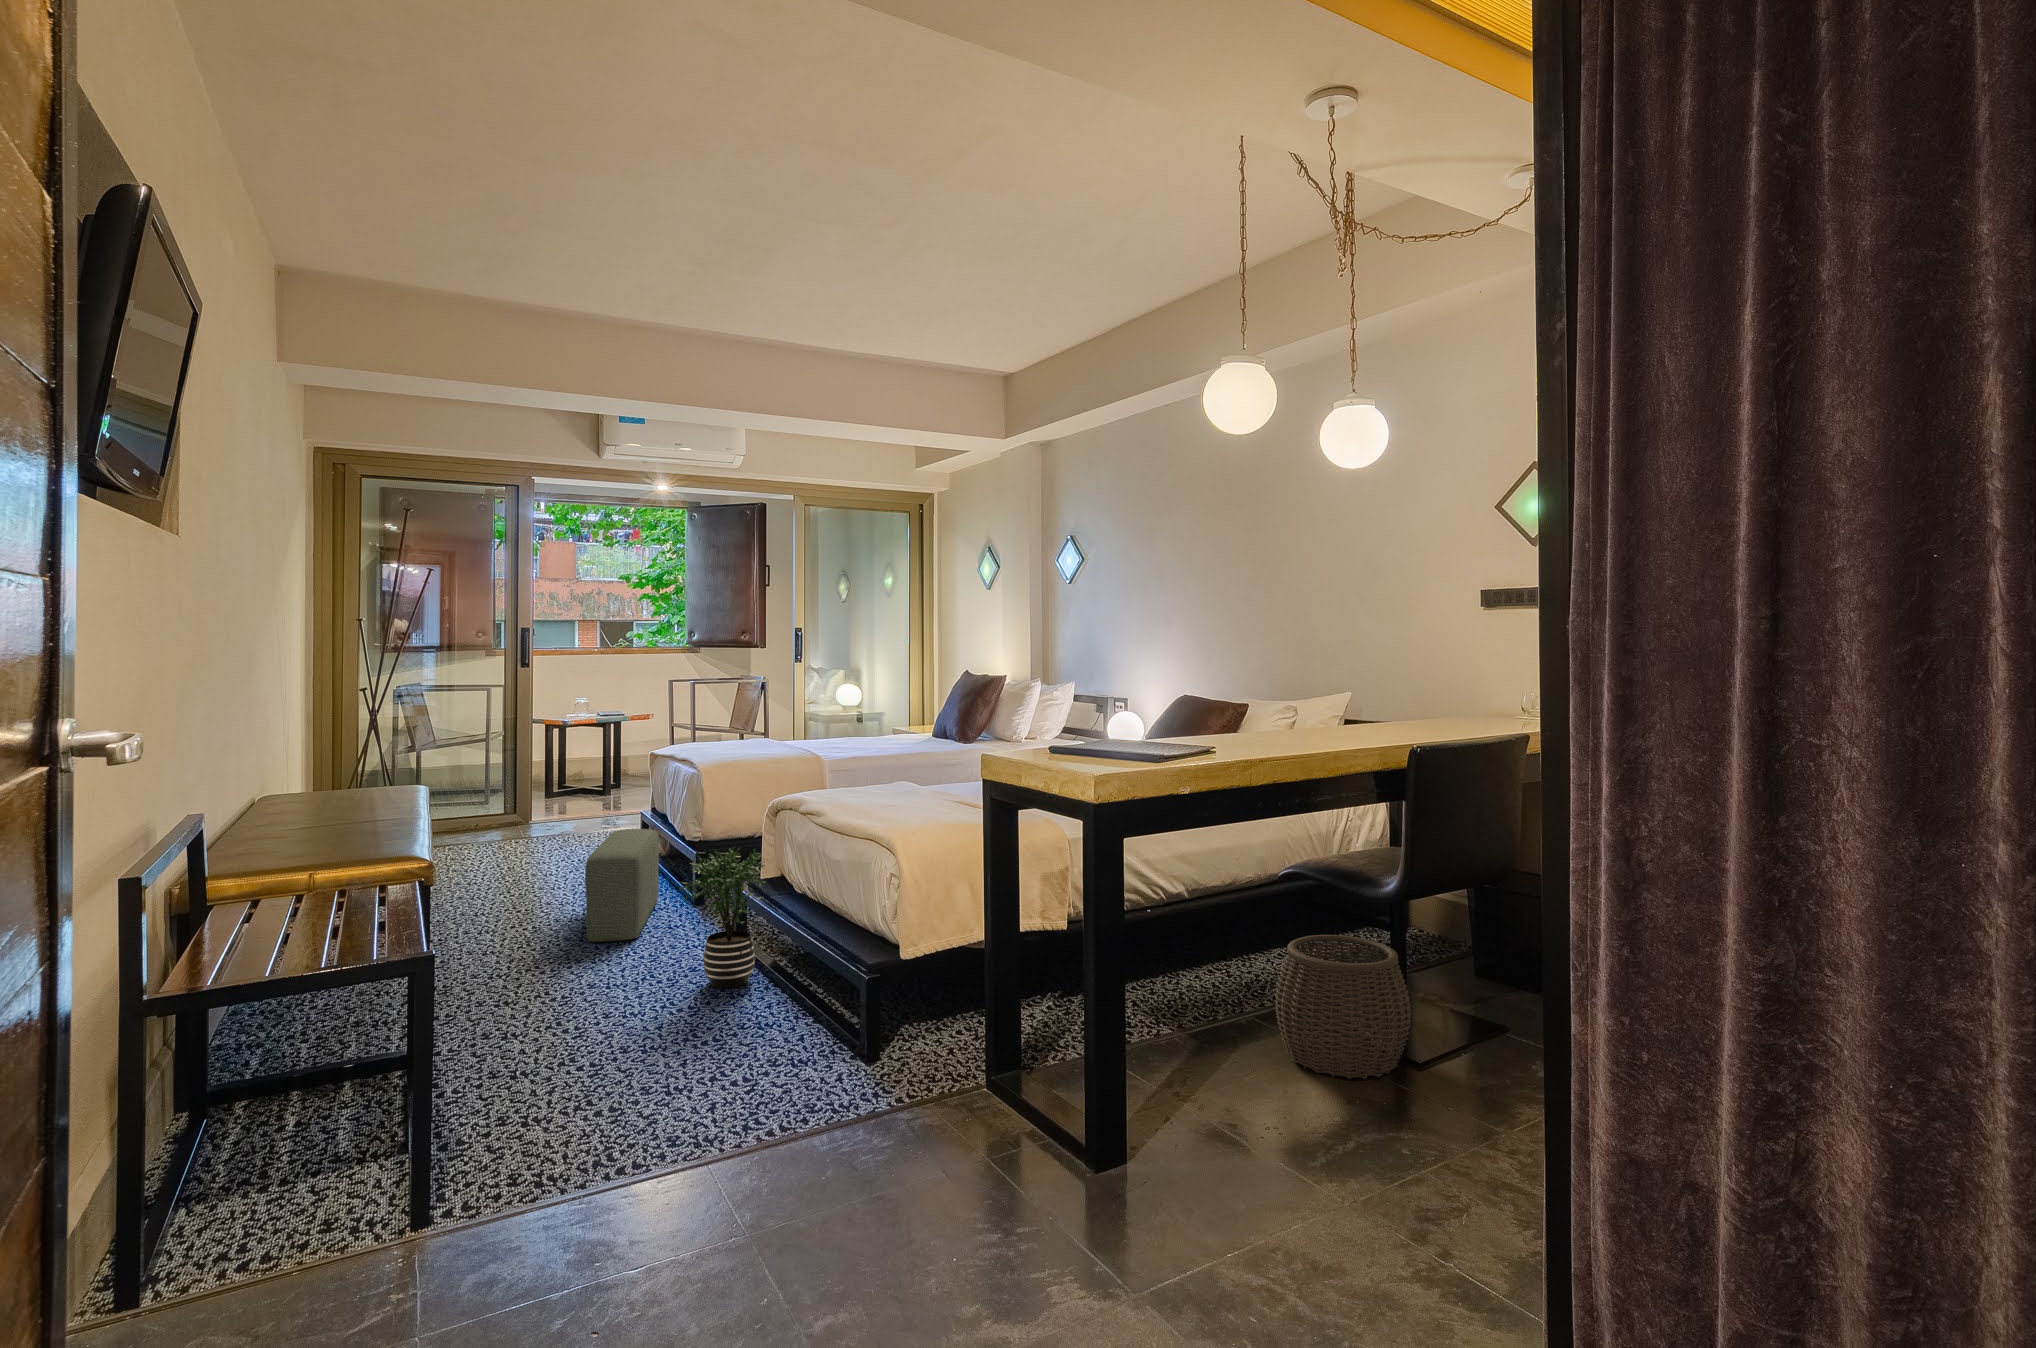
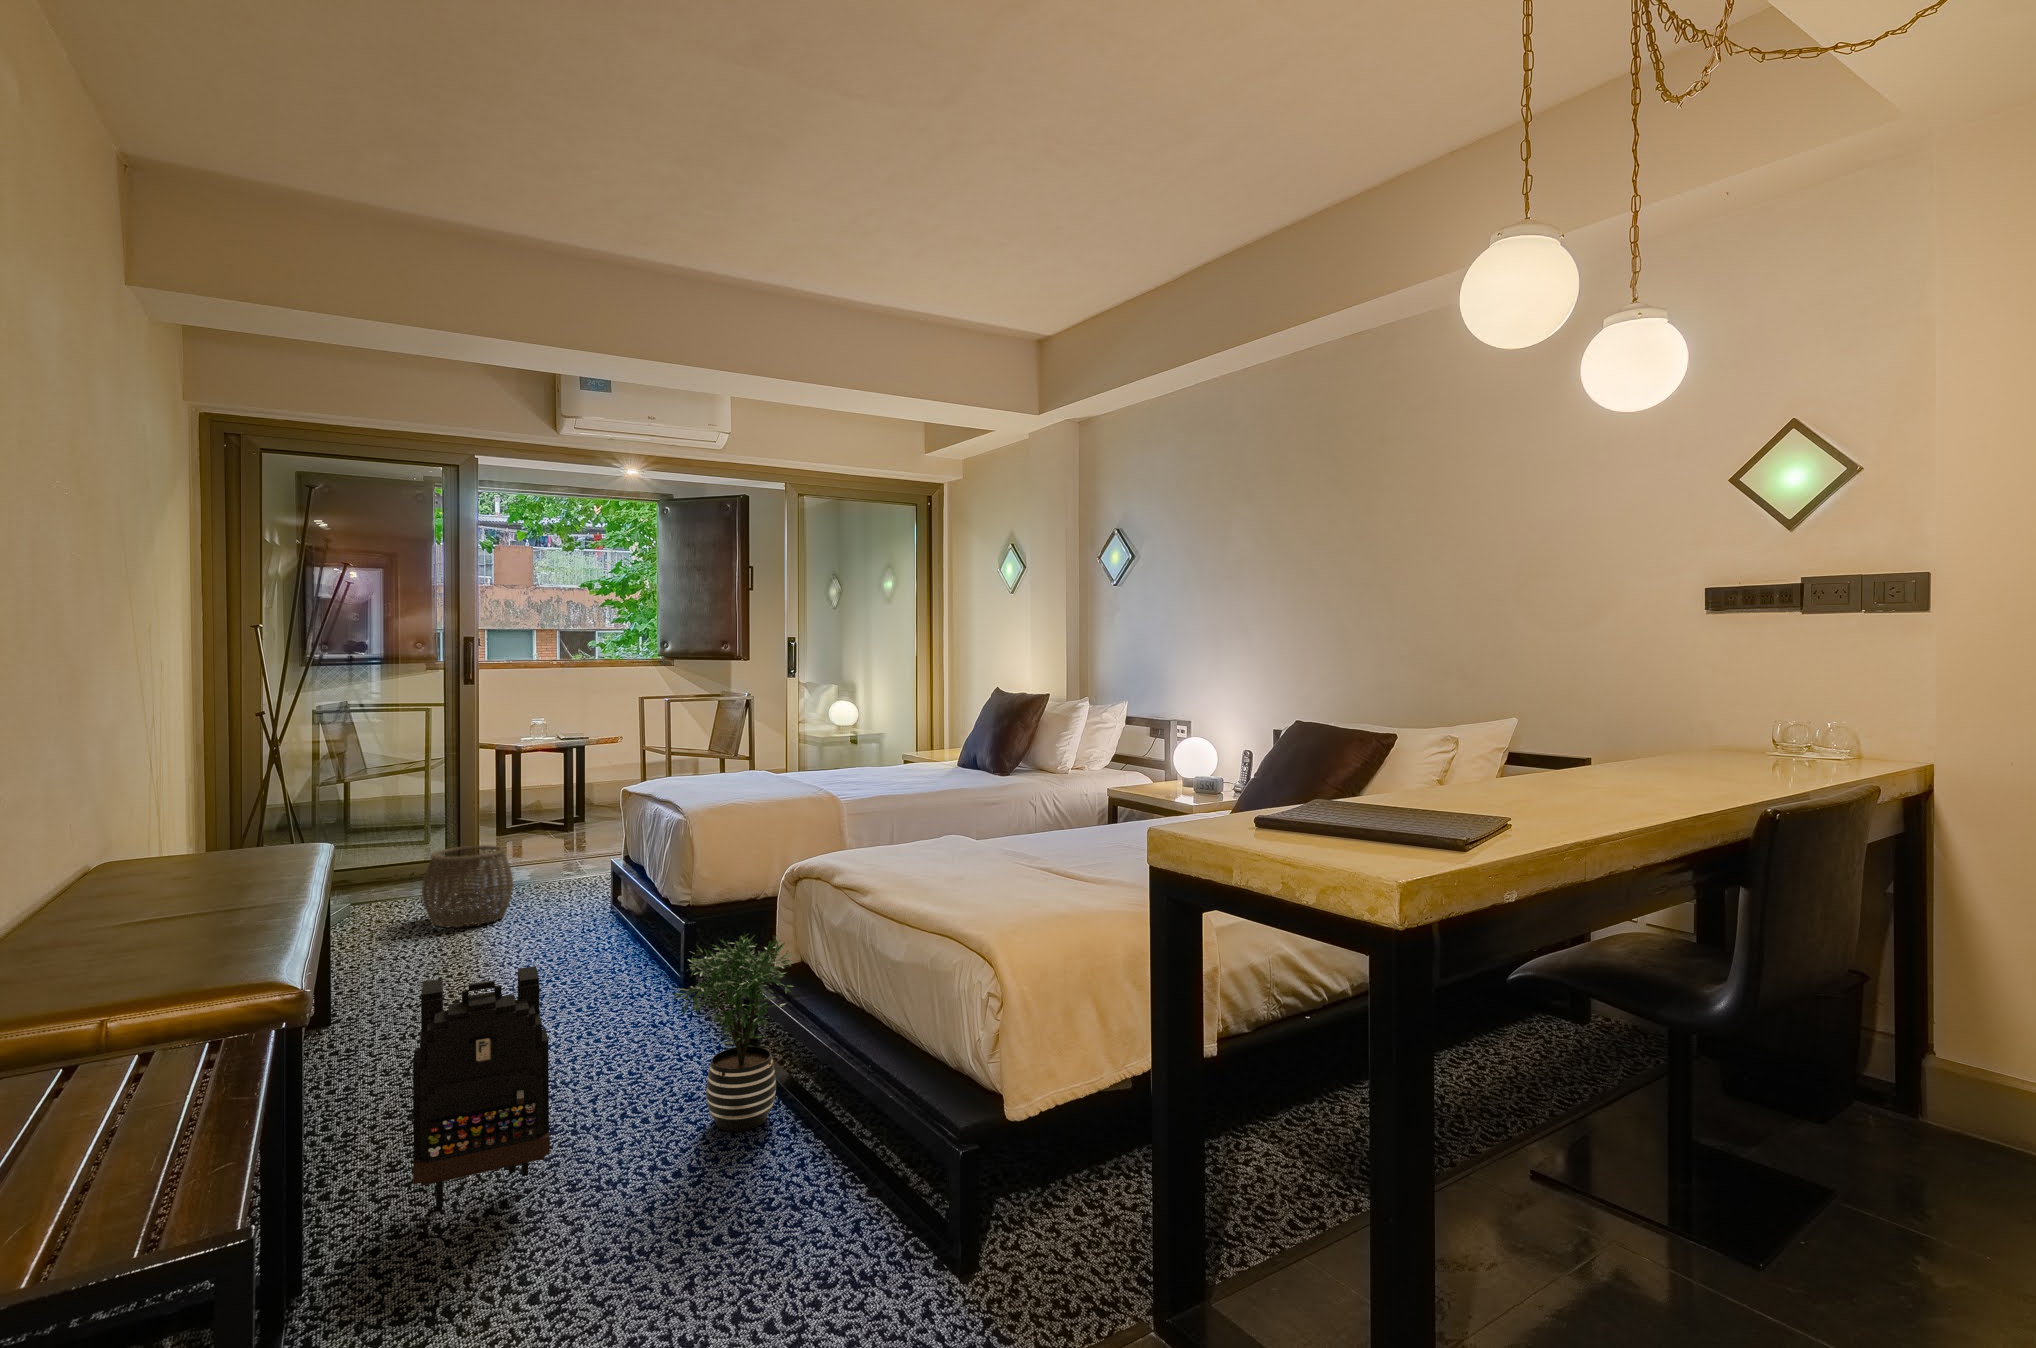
pouf: present [585,829,659,942] -> none [544,892,636,1051]
backpack: none [499,863,591,1024] -> present [413,966,550,1208]
woven basket: present [1275,935,1411,1079] -> present [422,845,514,928]

